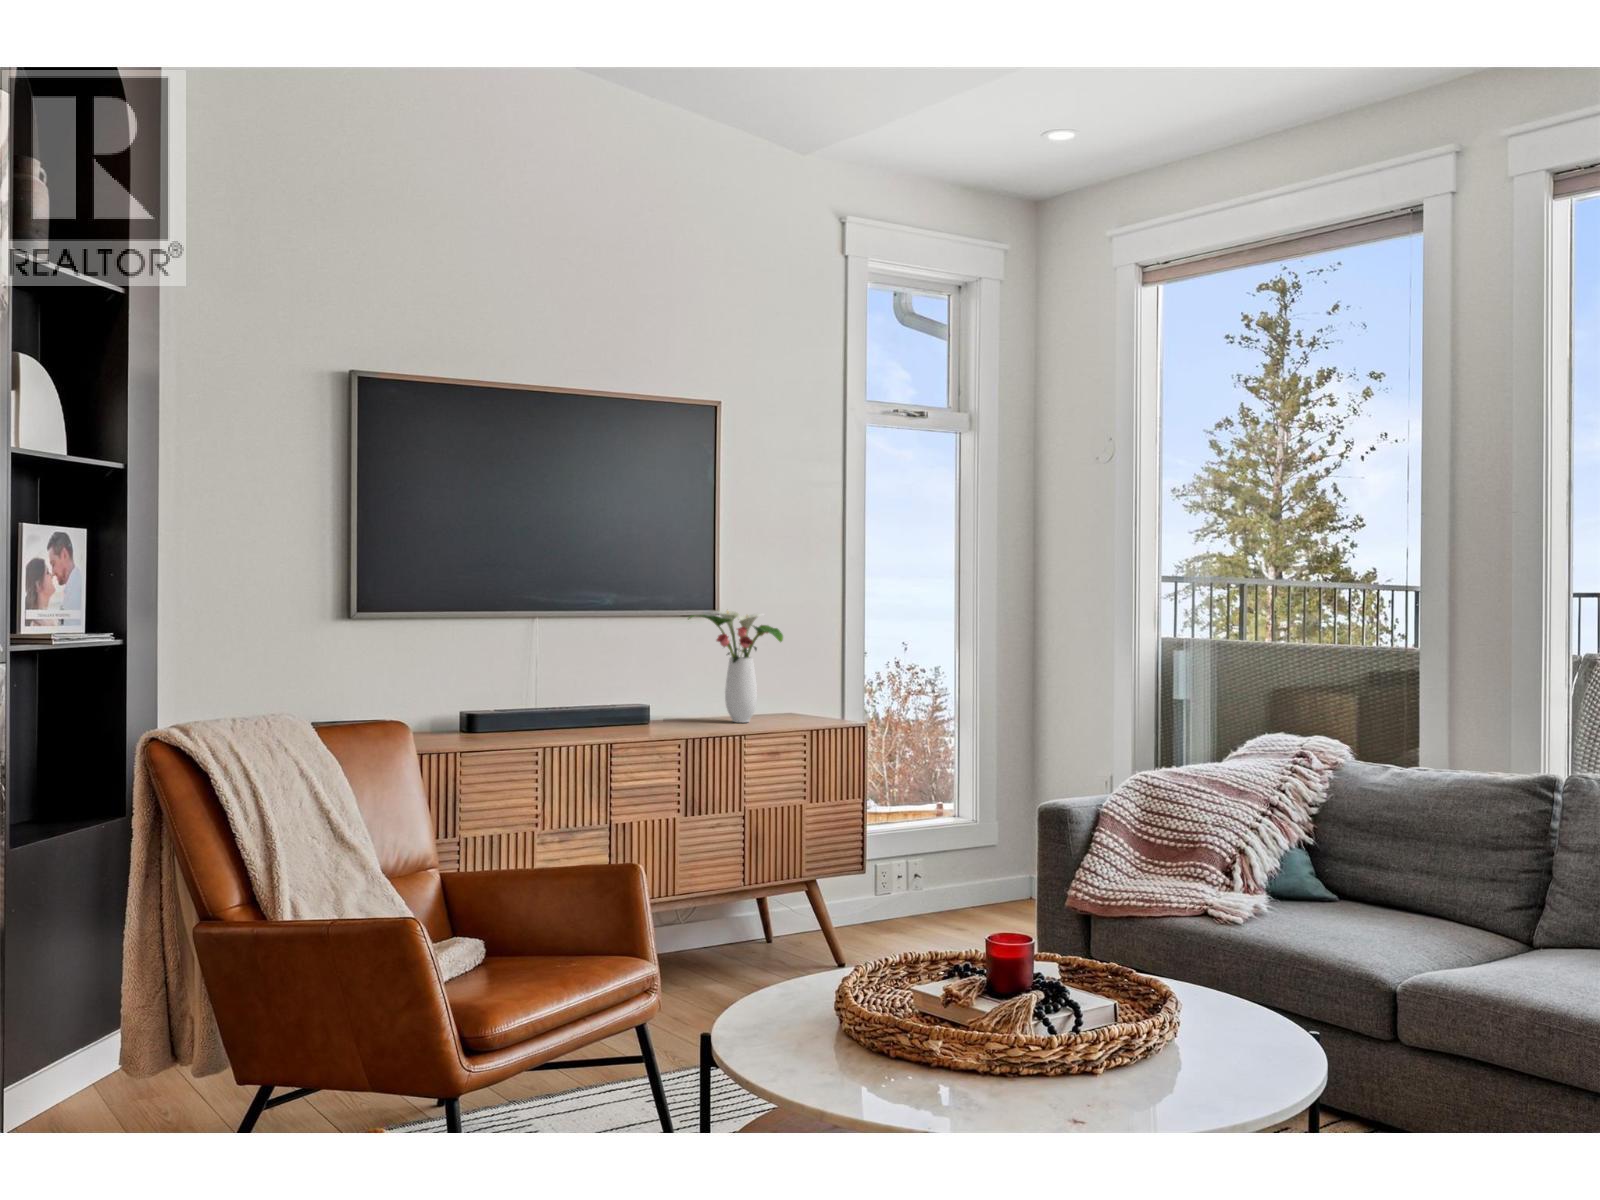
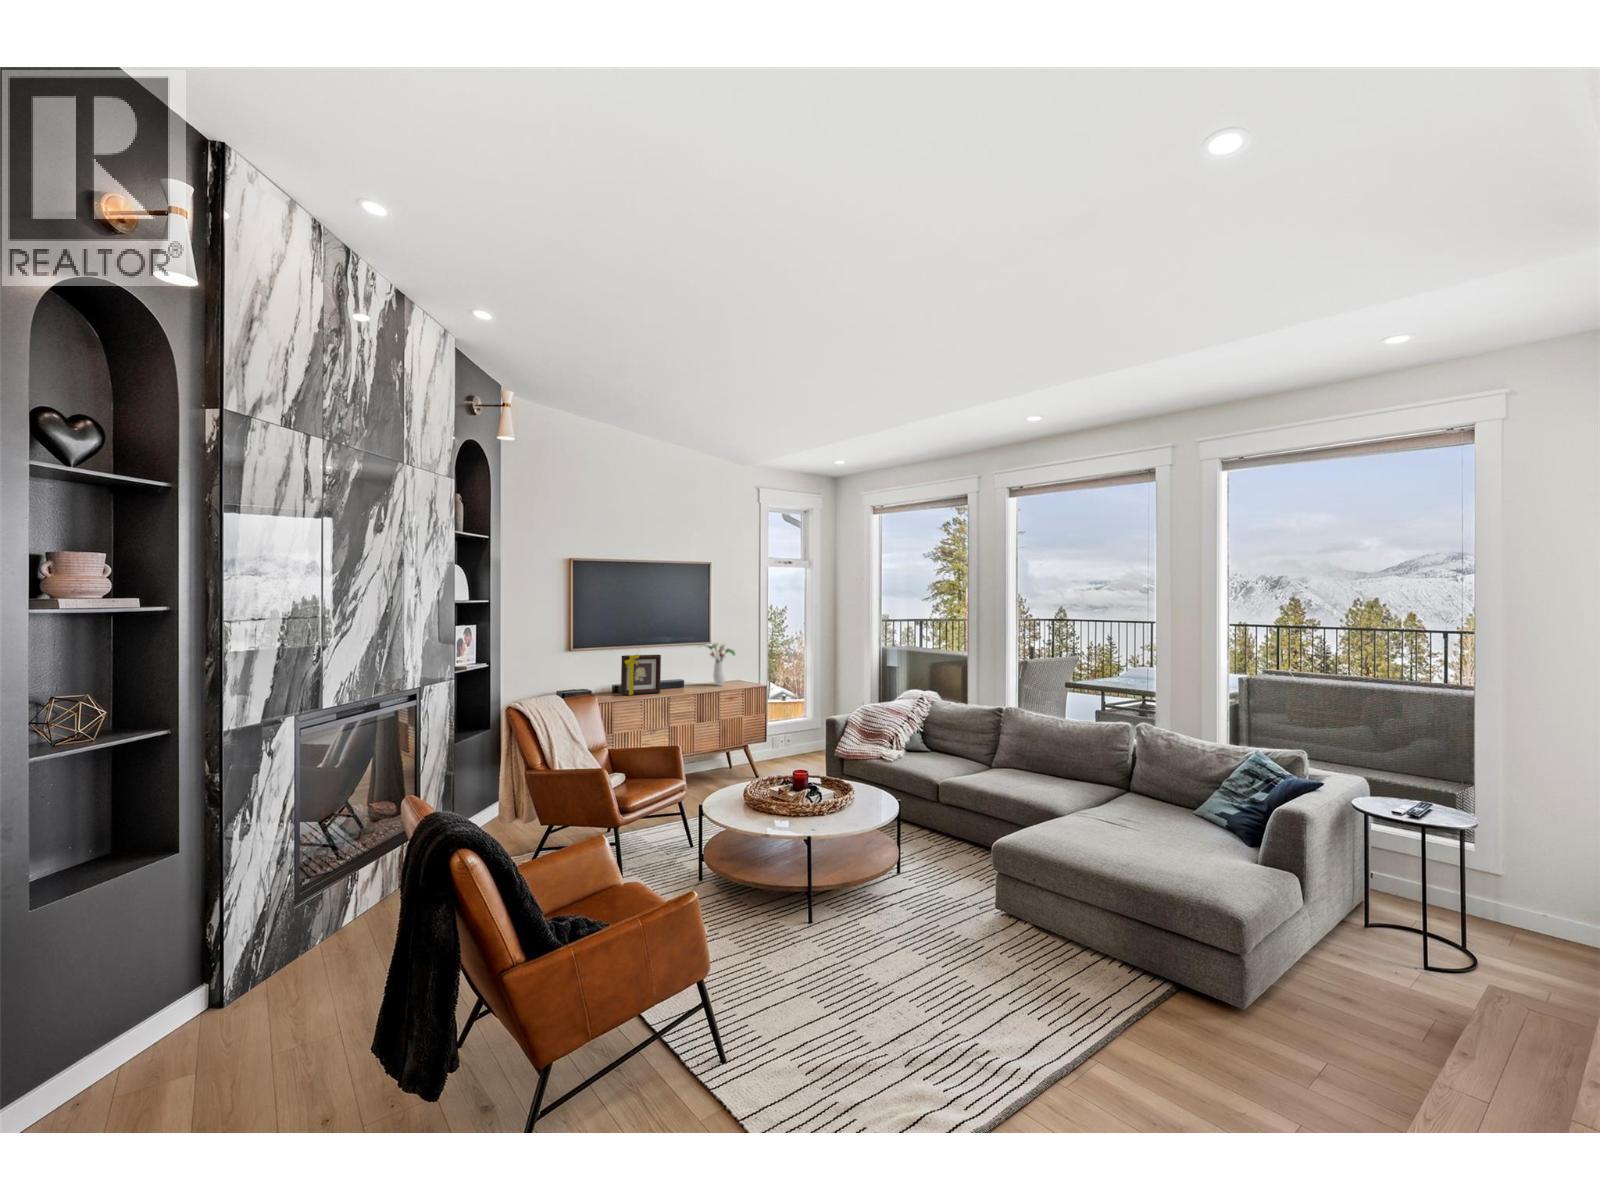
picture frame: none [483,627,588,737] -> present [621,654,661,695]

